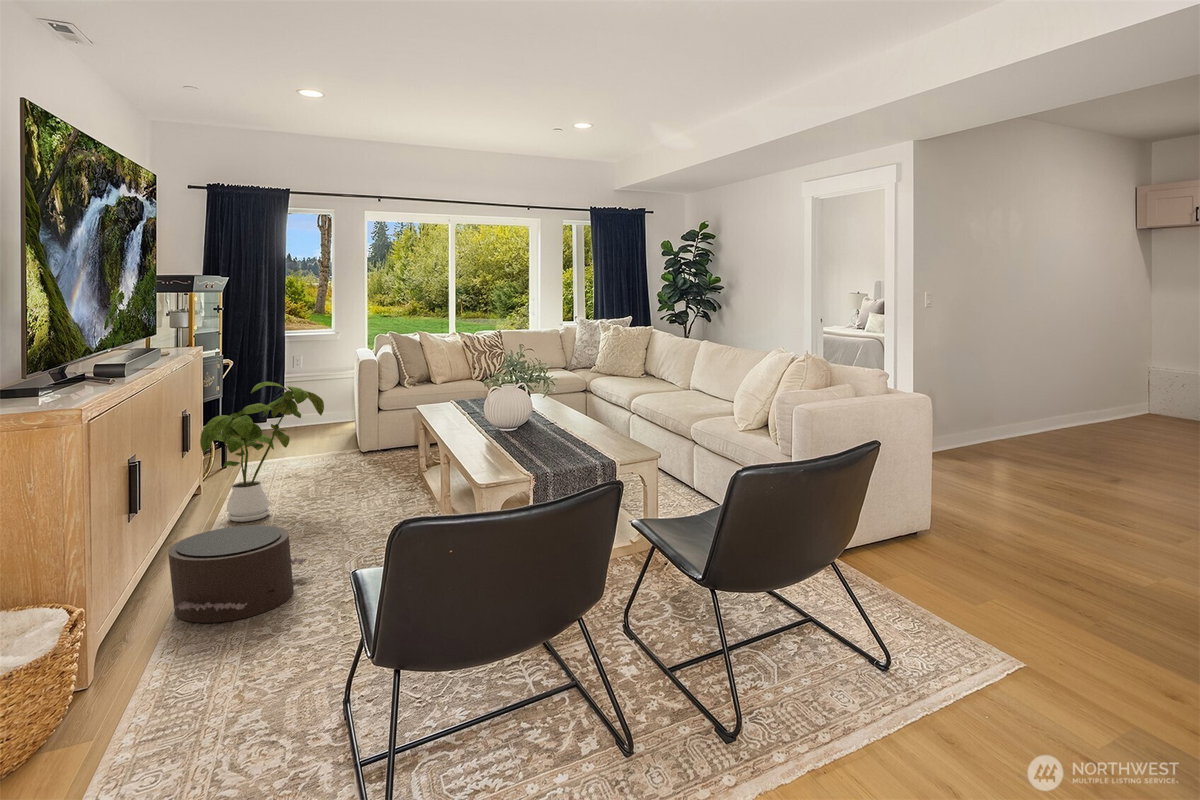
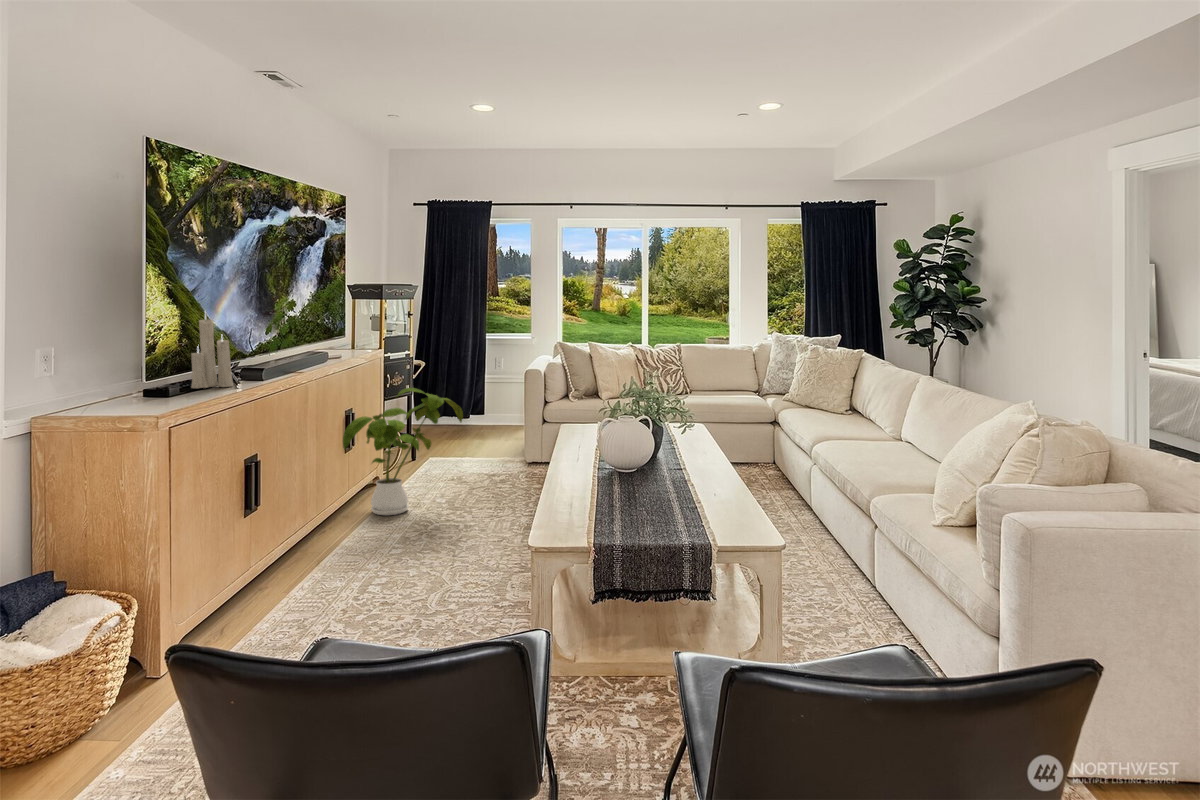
candle: none [64,294,114,388] -> present [191,314,233,388]
pouf: present [168,525,307,623] -> none [256,523,393,612]

